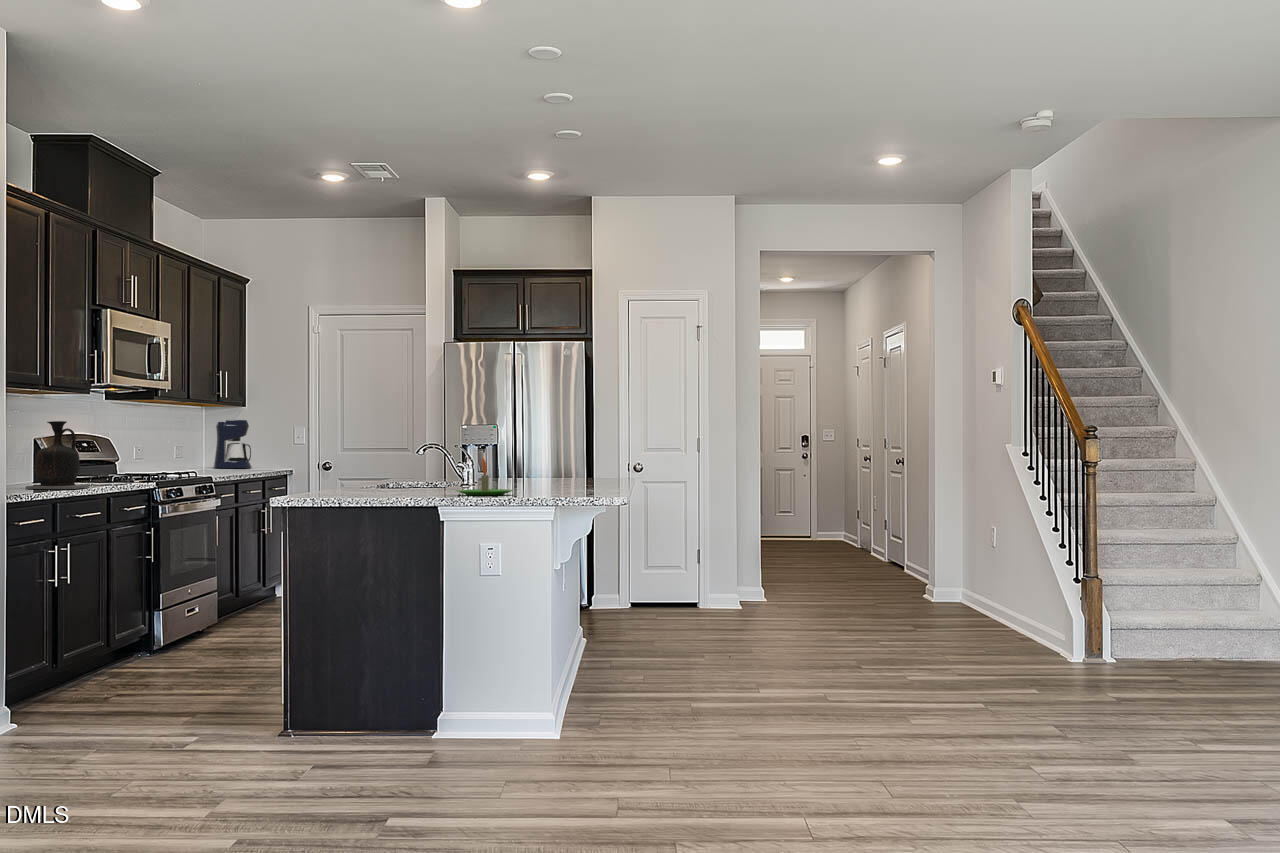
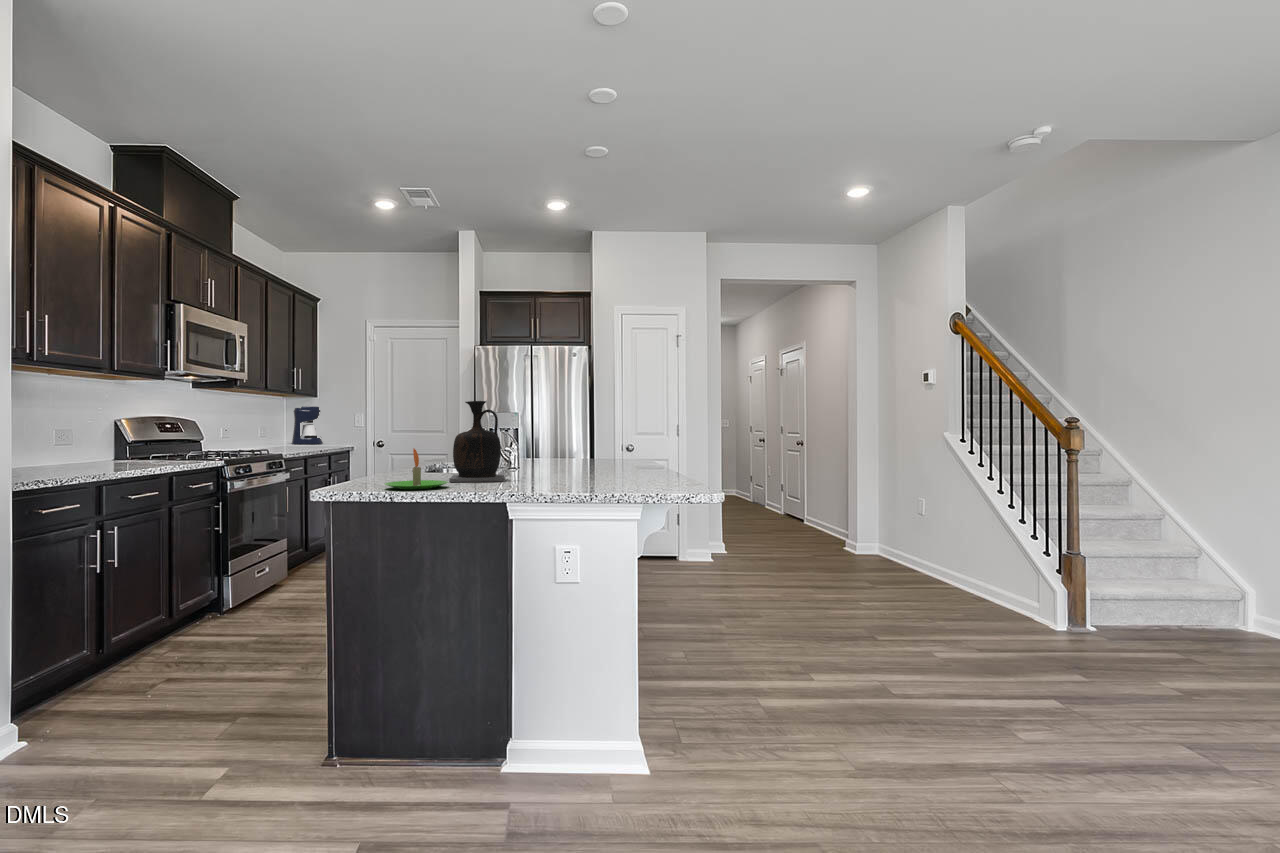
vase: present [26,421,89,489] -> present [449,401,504,482]
candle: present [456,458,513,495] -> present [385,449,448,489]

